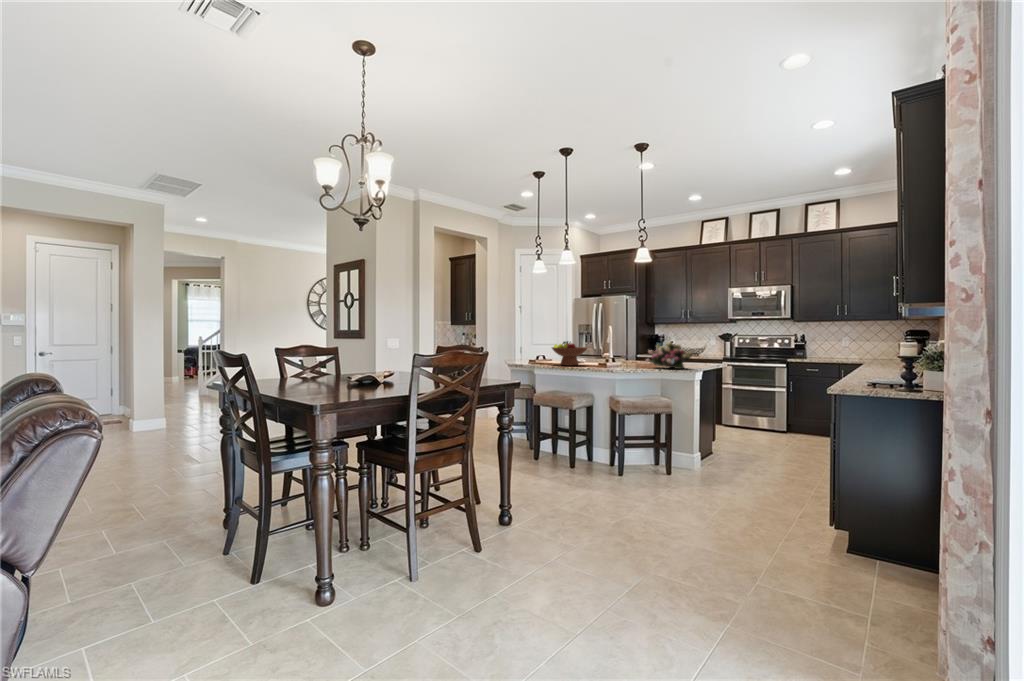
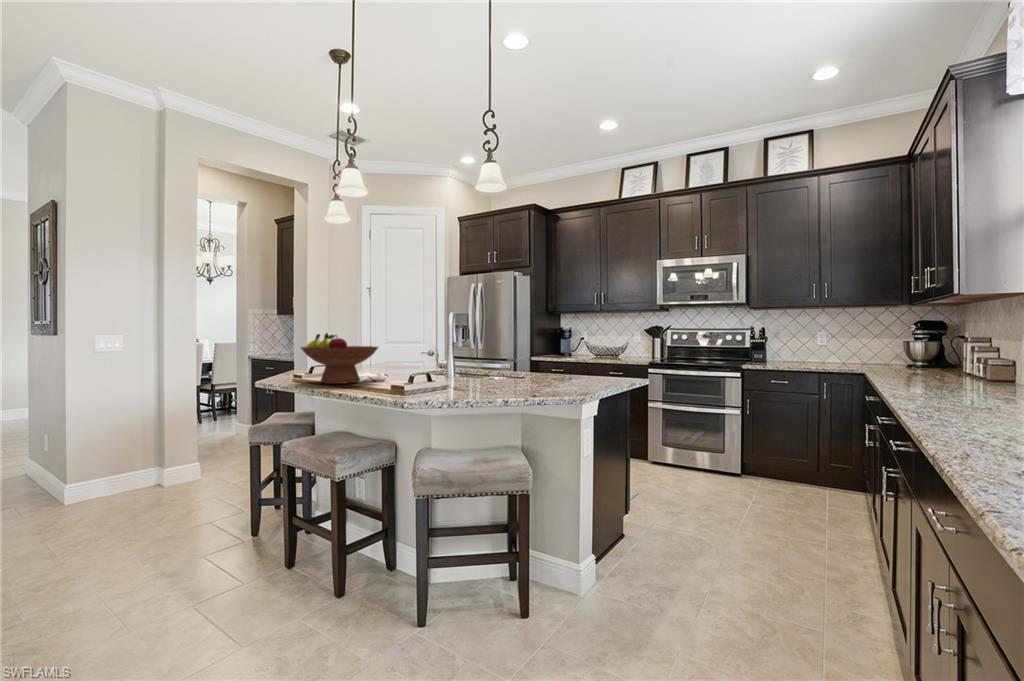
flower arrangement: present [646,342,692,369] -> none [483,336,577,393]

